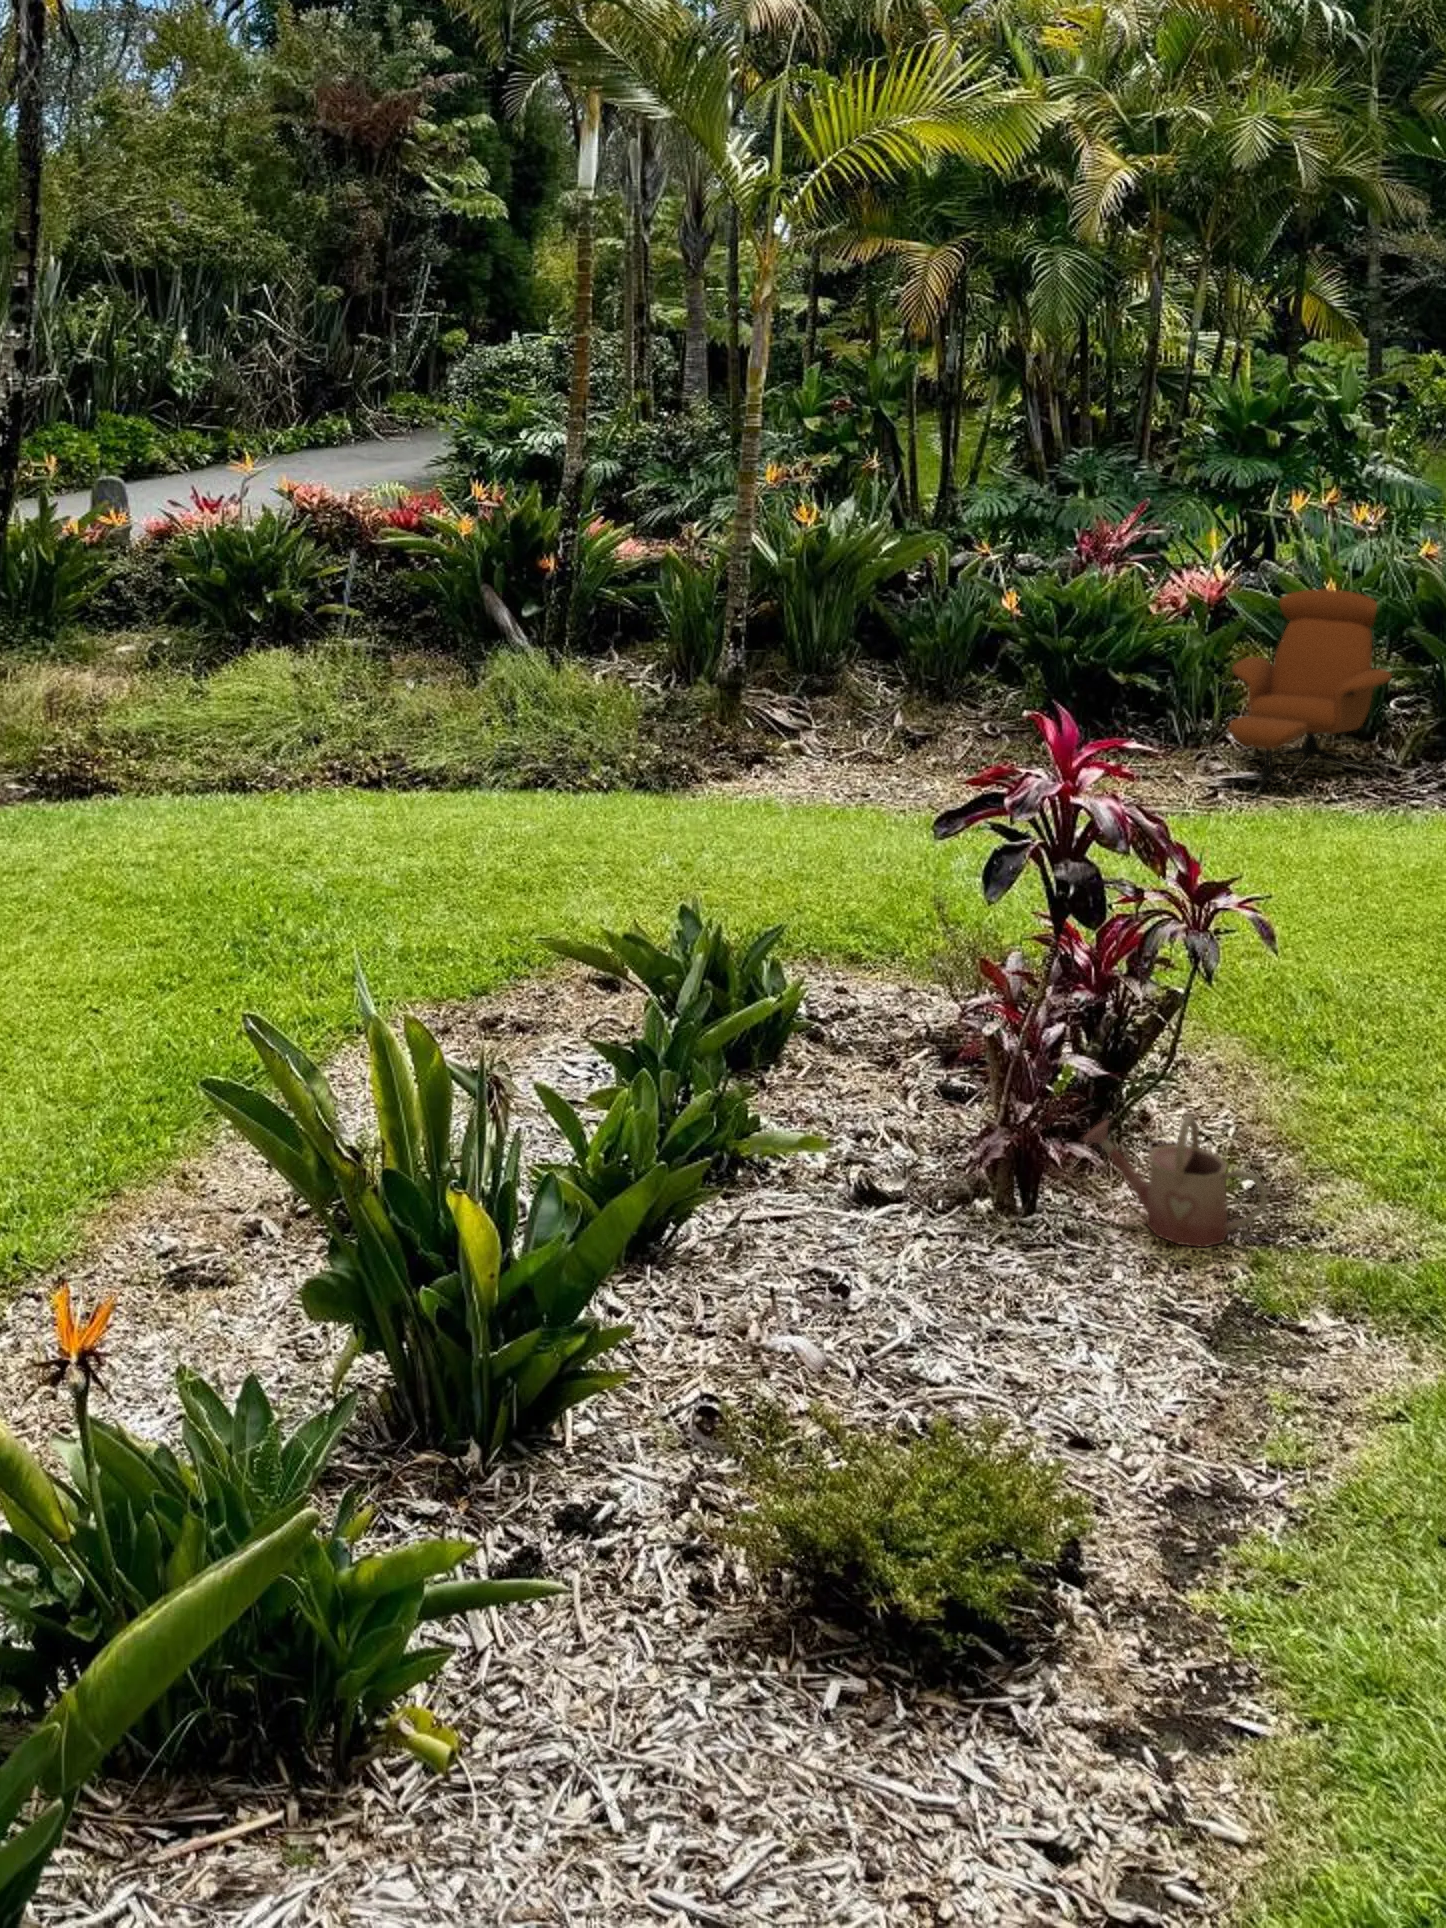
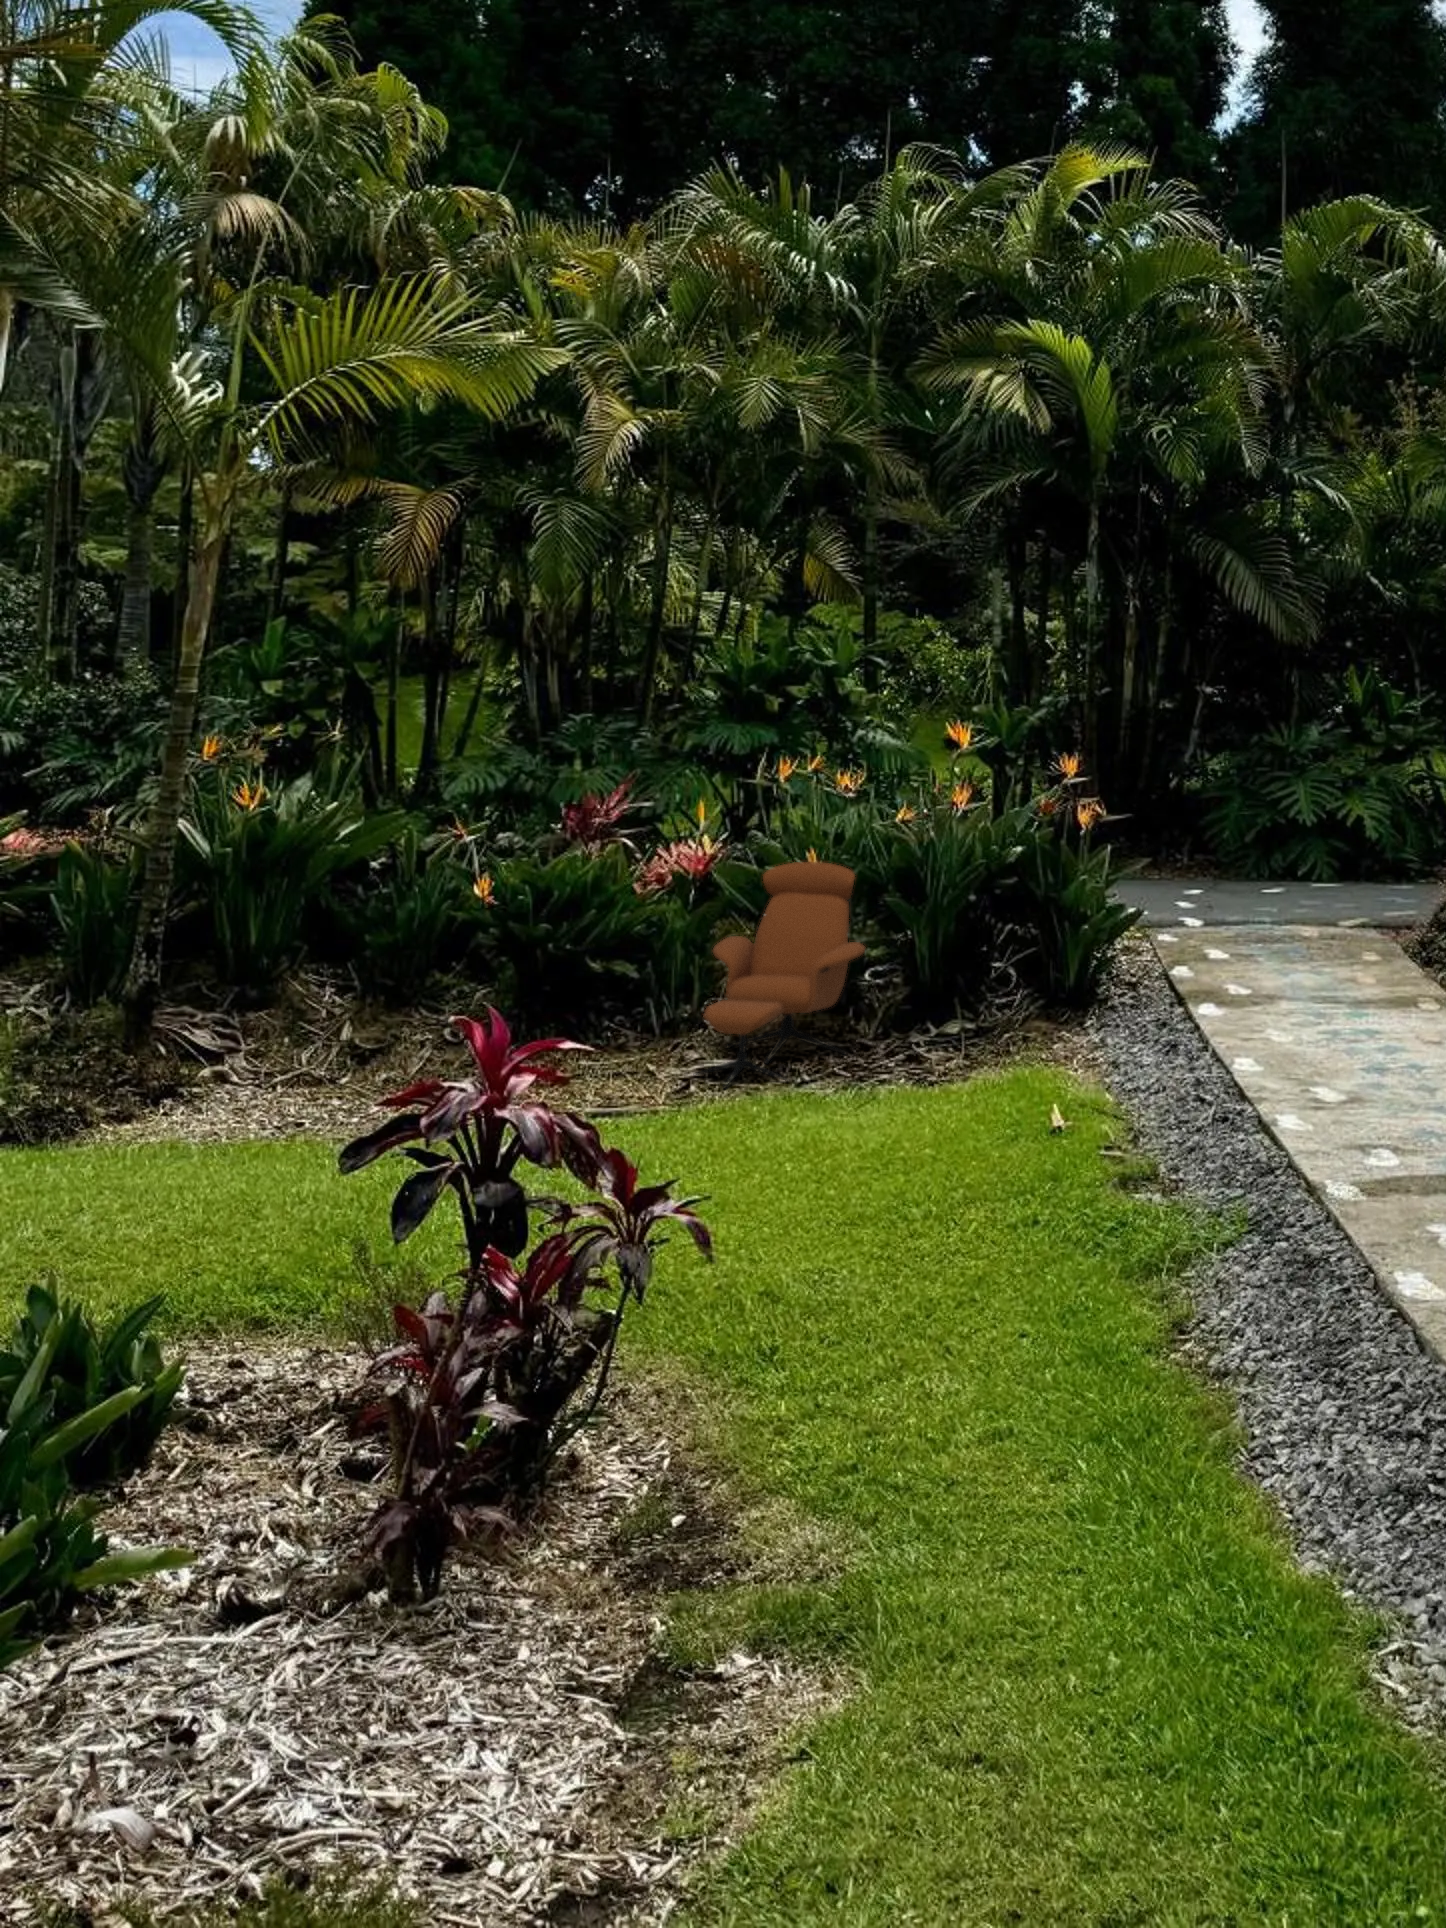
watering can: present [1083,1114,1267,1247] -> none [494,1447,685,1598]

